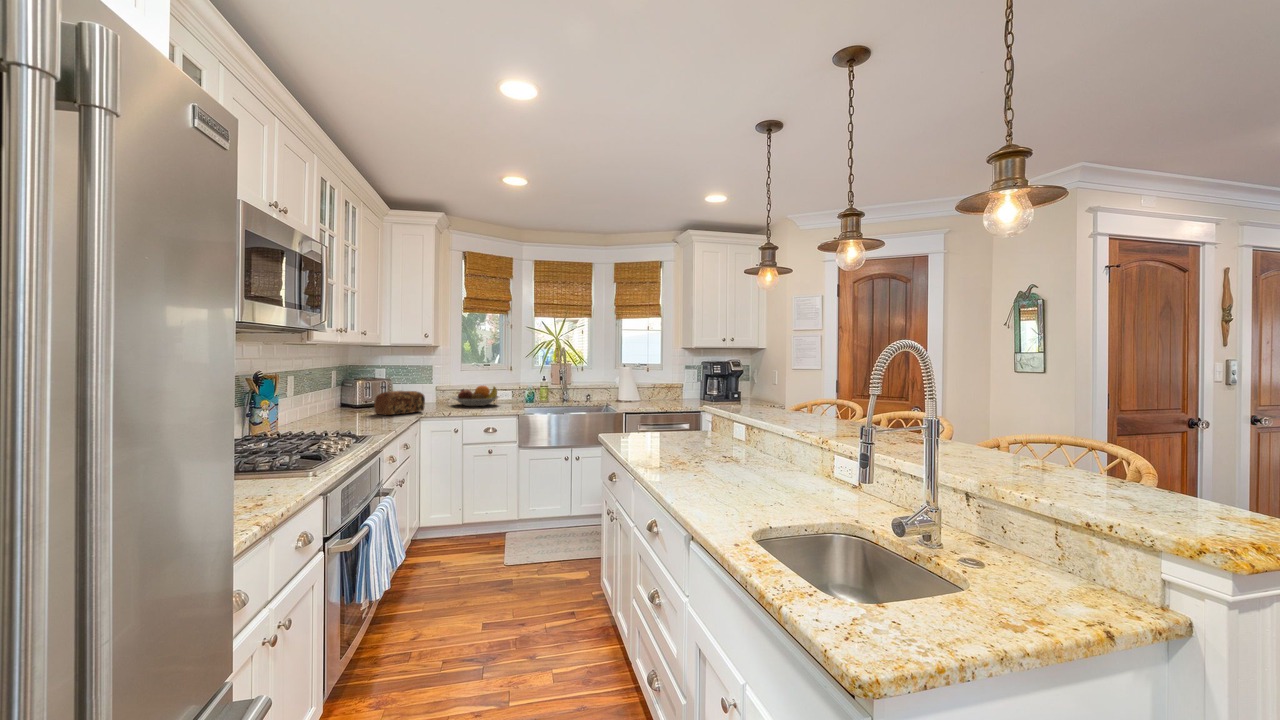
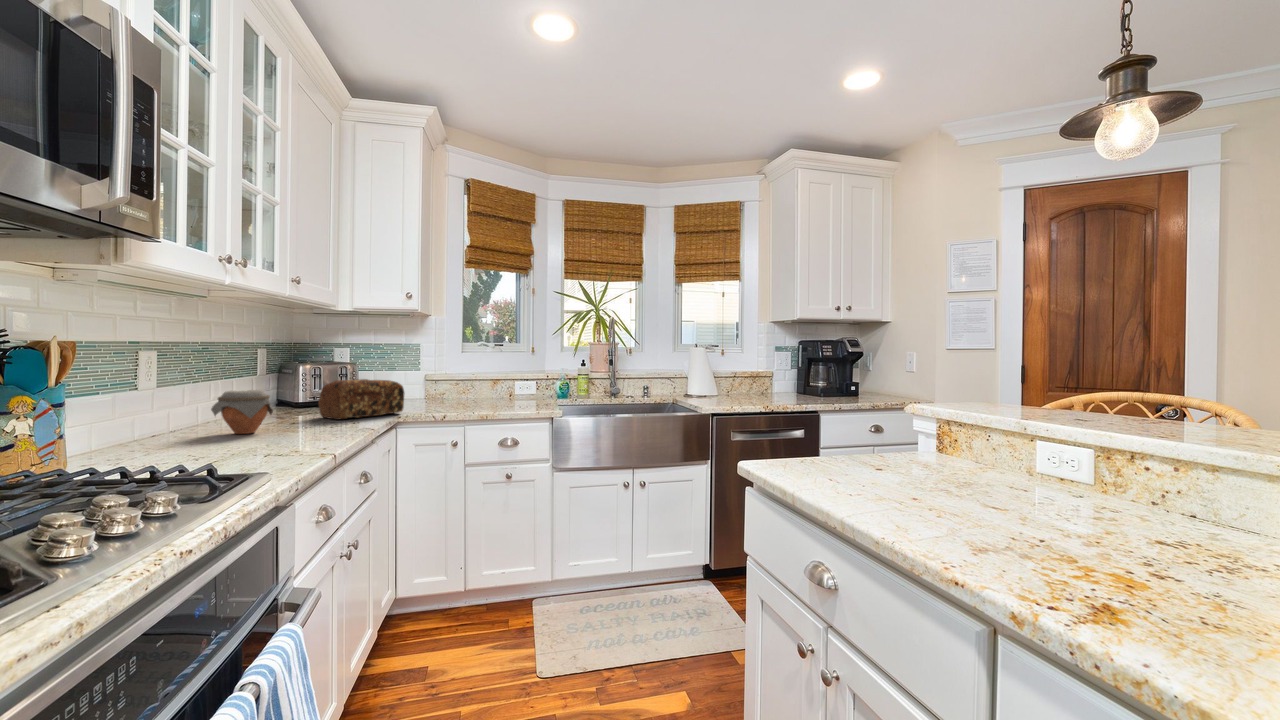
fruit bowl: present [453,386,499,406] -> none [448,374,519,404]
jar: none [324,398,355,423] -> present [211,390,273,434]

